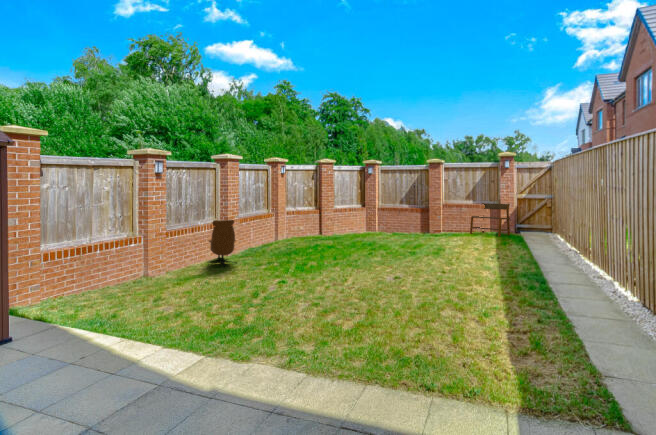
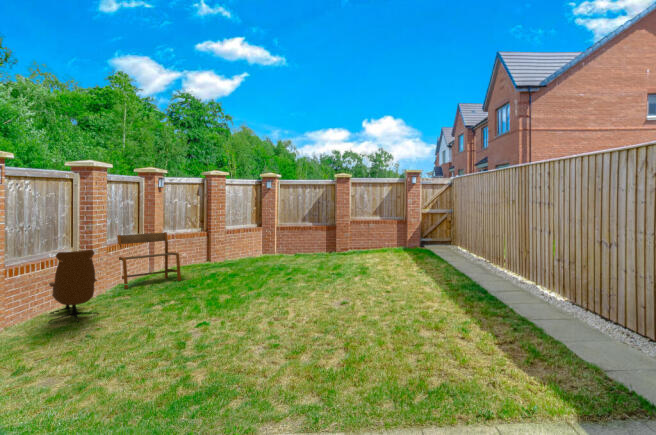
bench: present [470,203,510,237] -> present [117,232,181,288]

